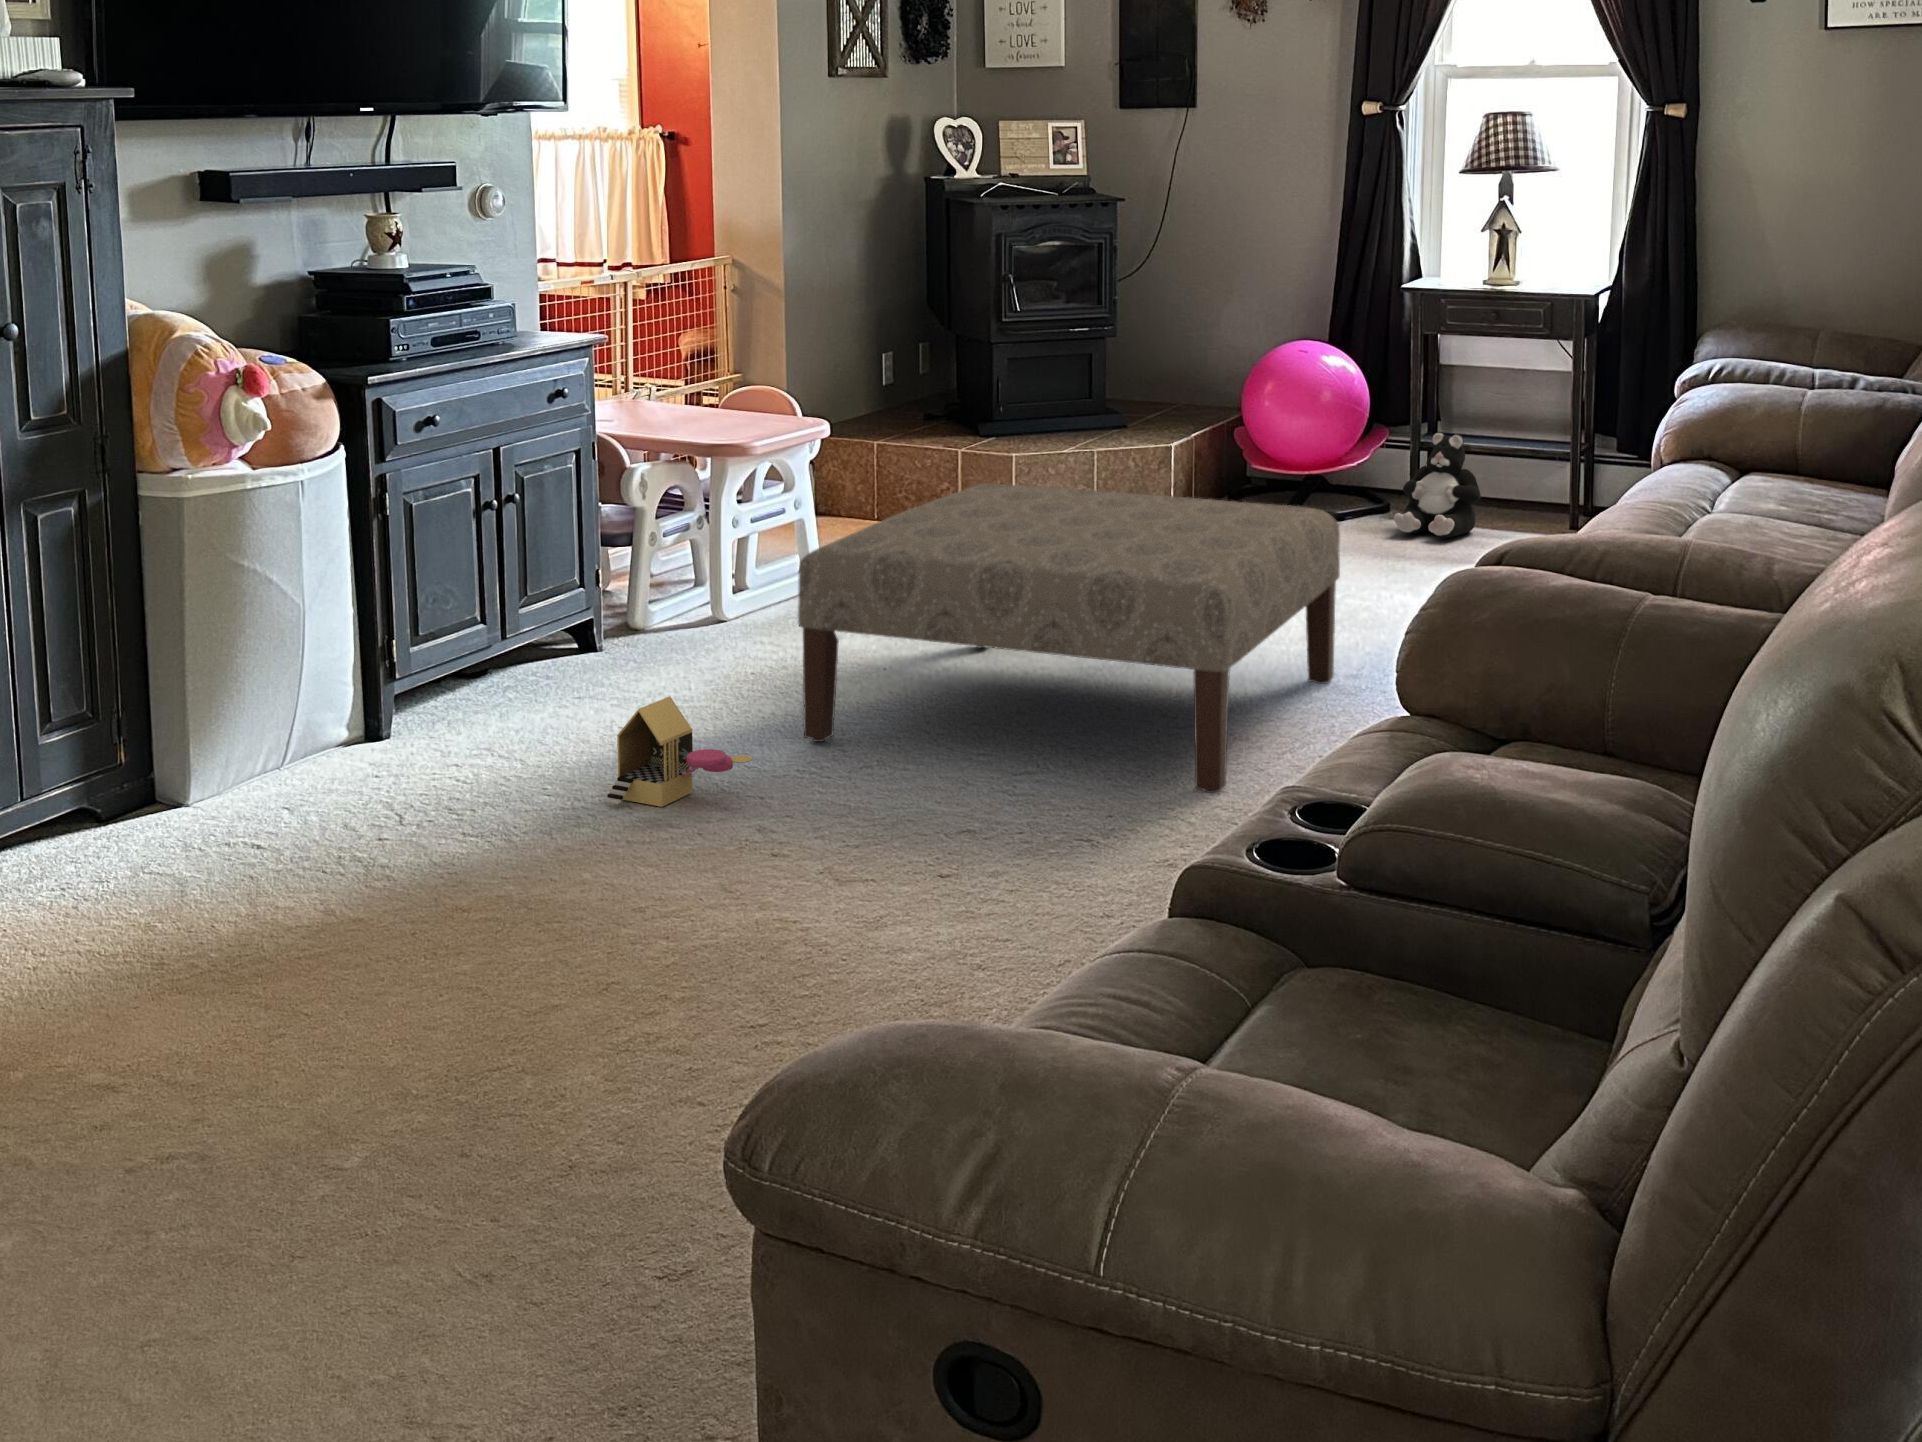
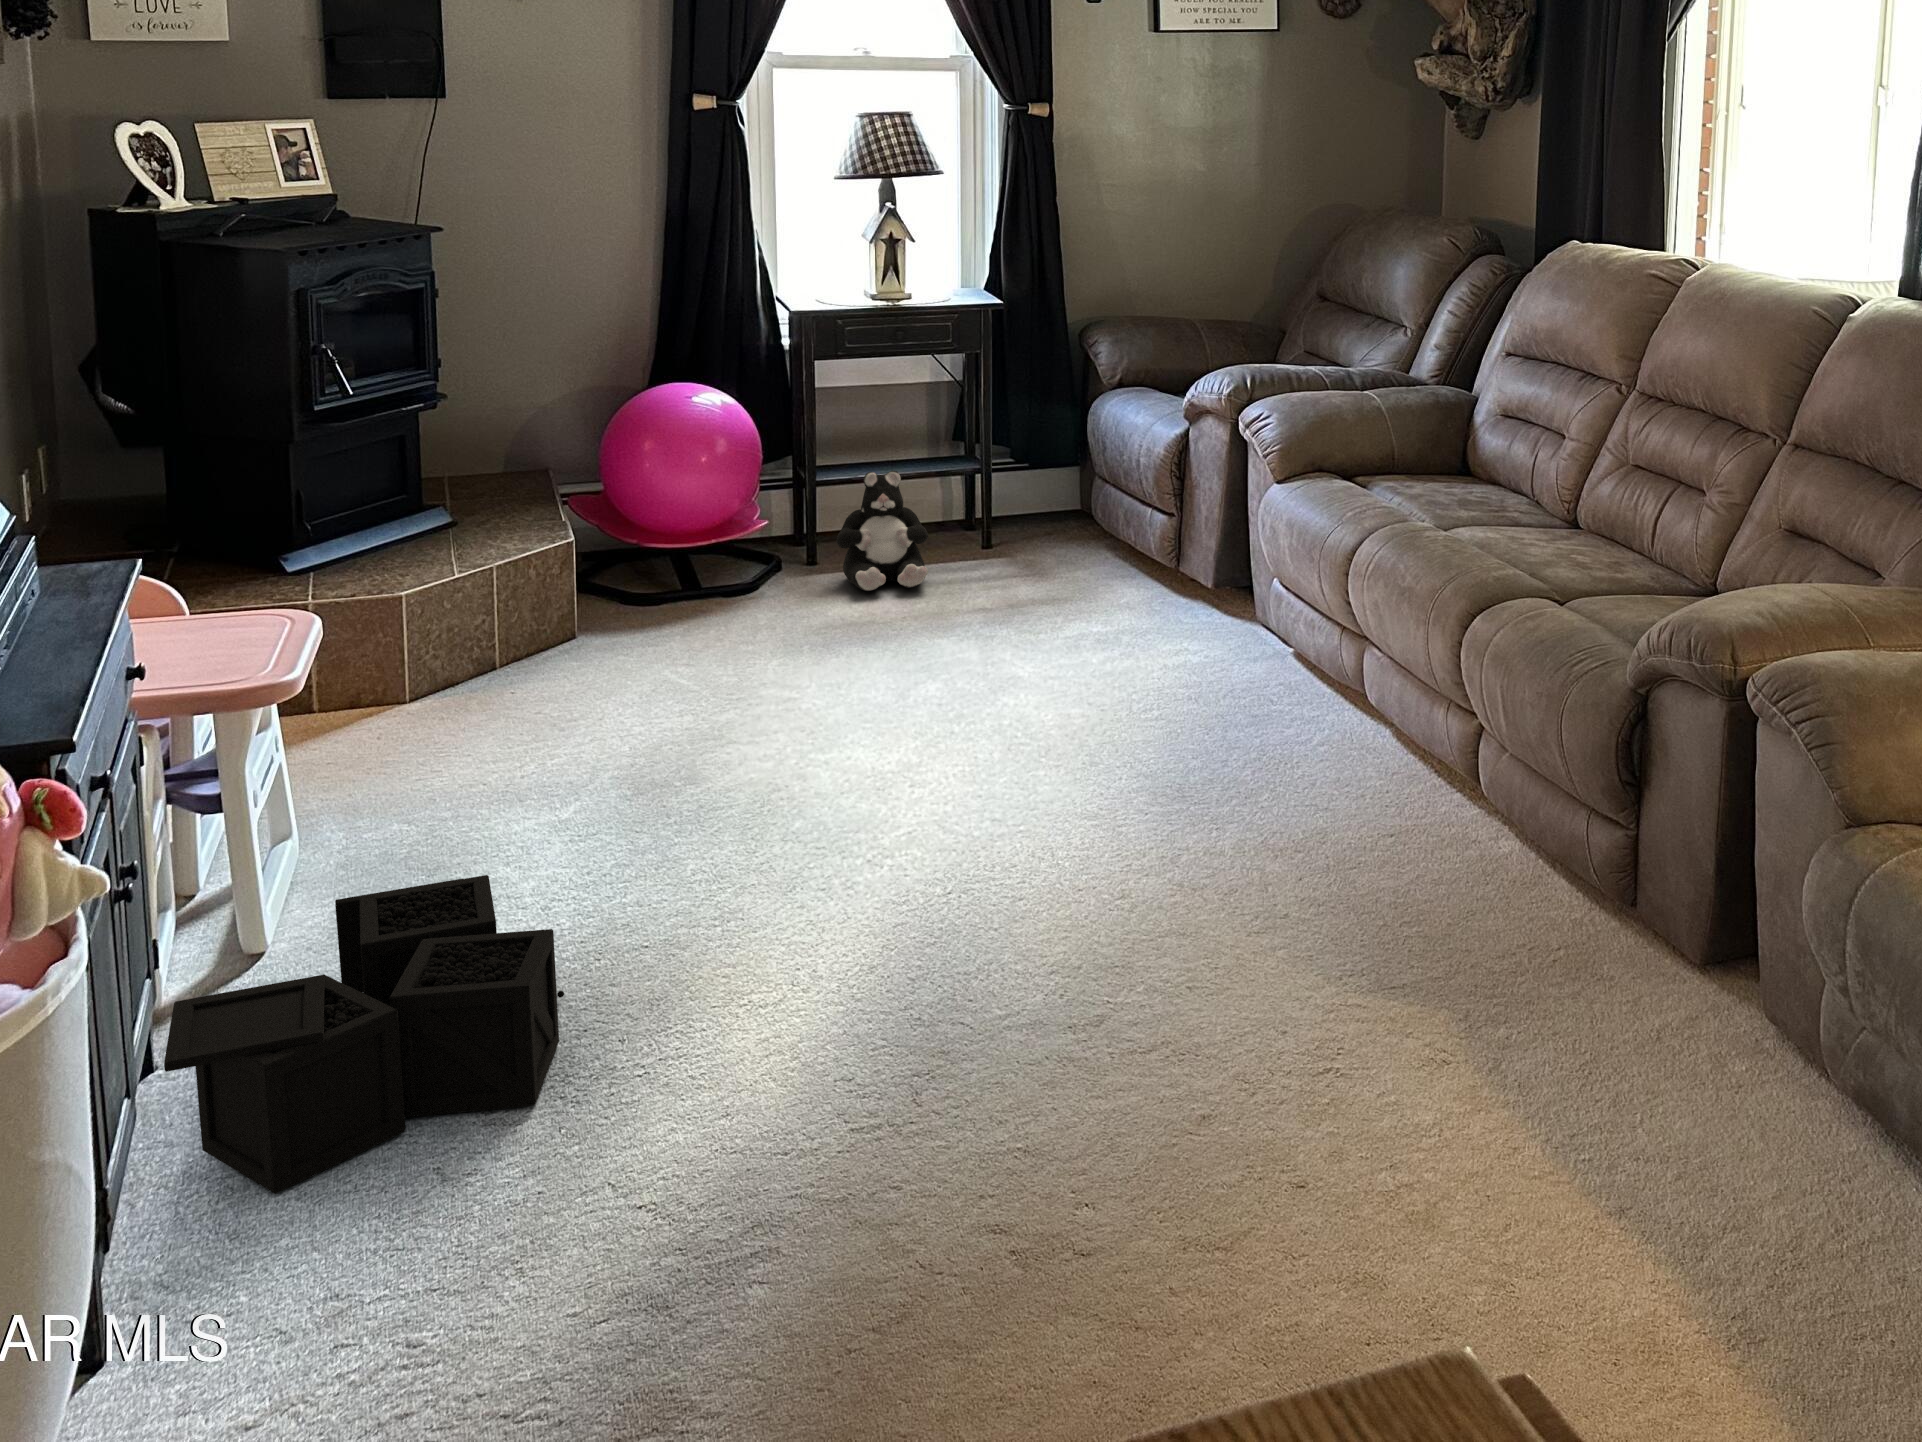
ottoman: present [798,483,1340,793] -> none [774,617,1460,1107]
storage bin: none [499,557,776,680] -> present [164,875,564,1194]
toy house: present [605,696,752,807] -> none [926,1135,1126,1333]

